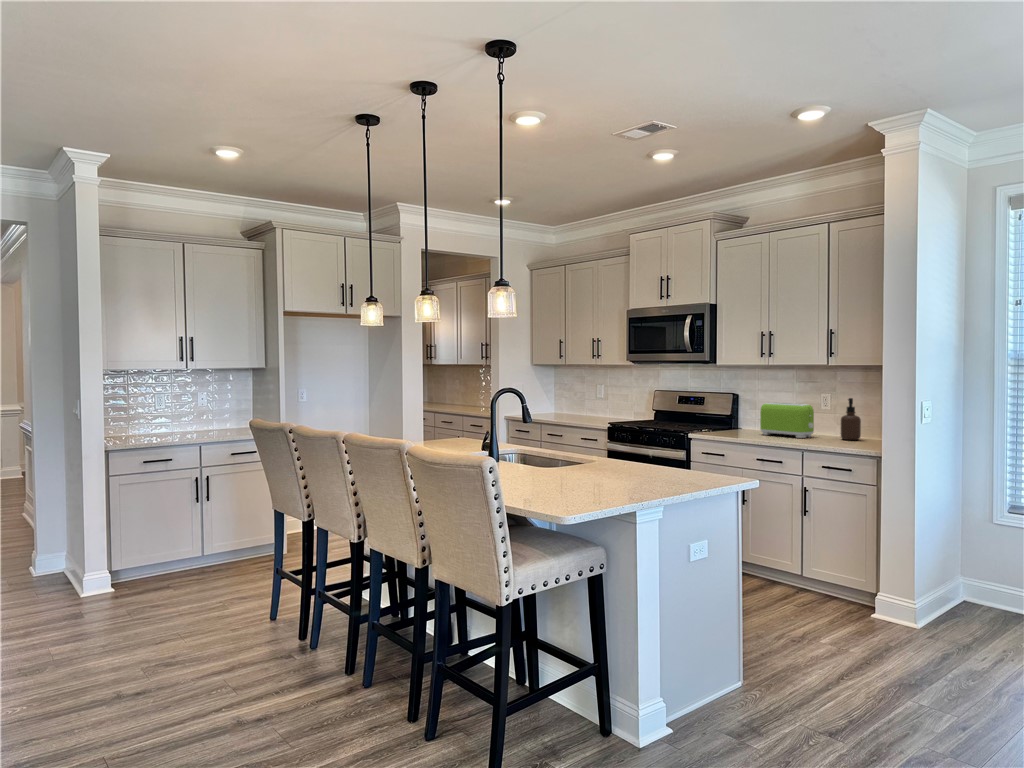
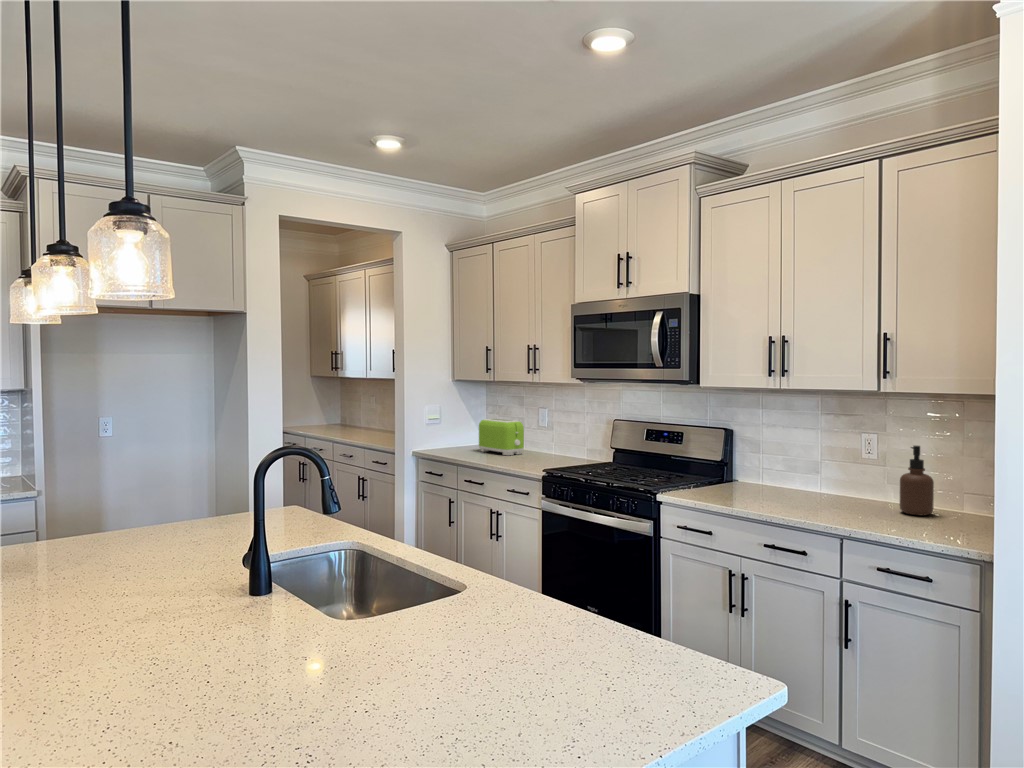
toaster: present [760,403,814,438] -> present [479,419,524,455]

